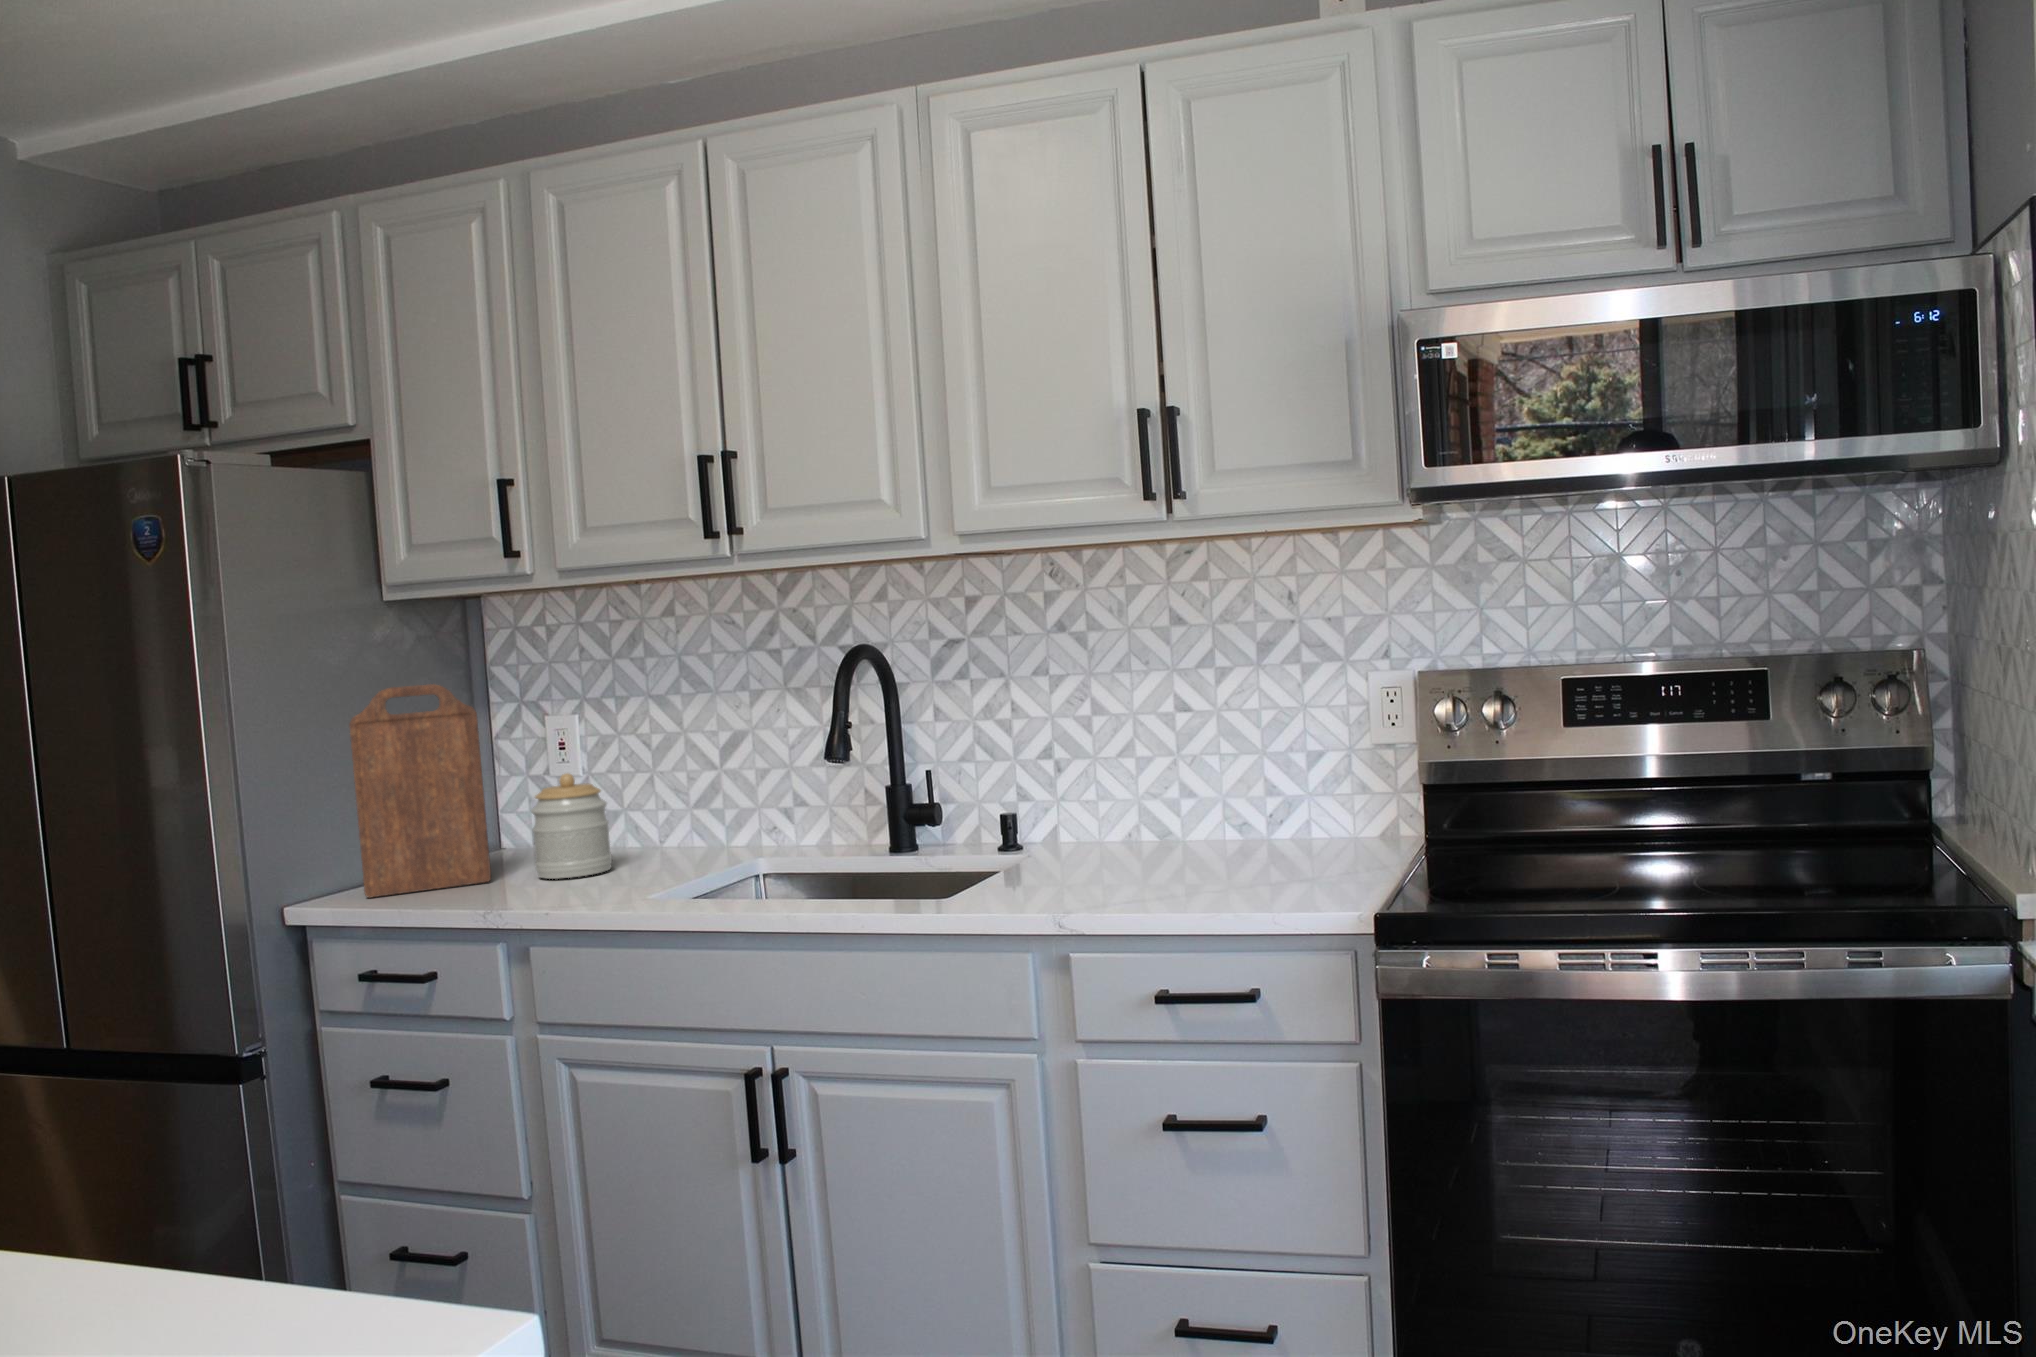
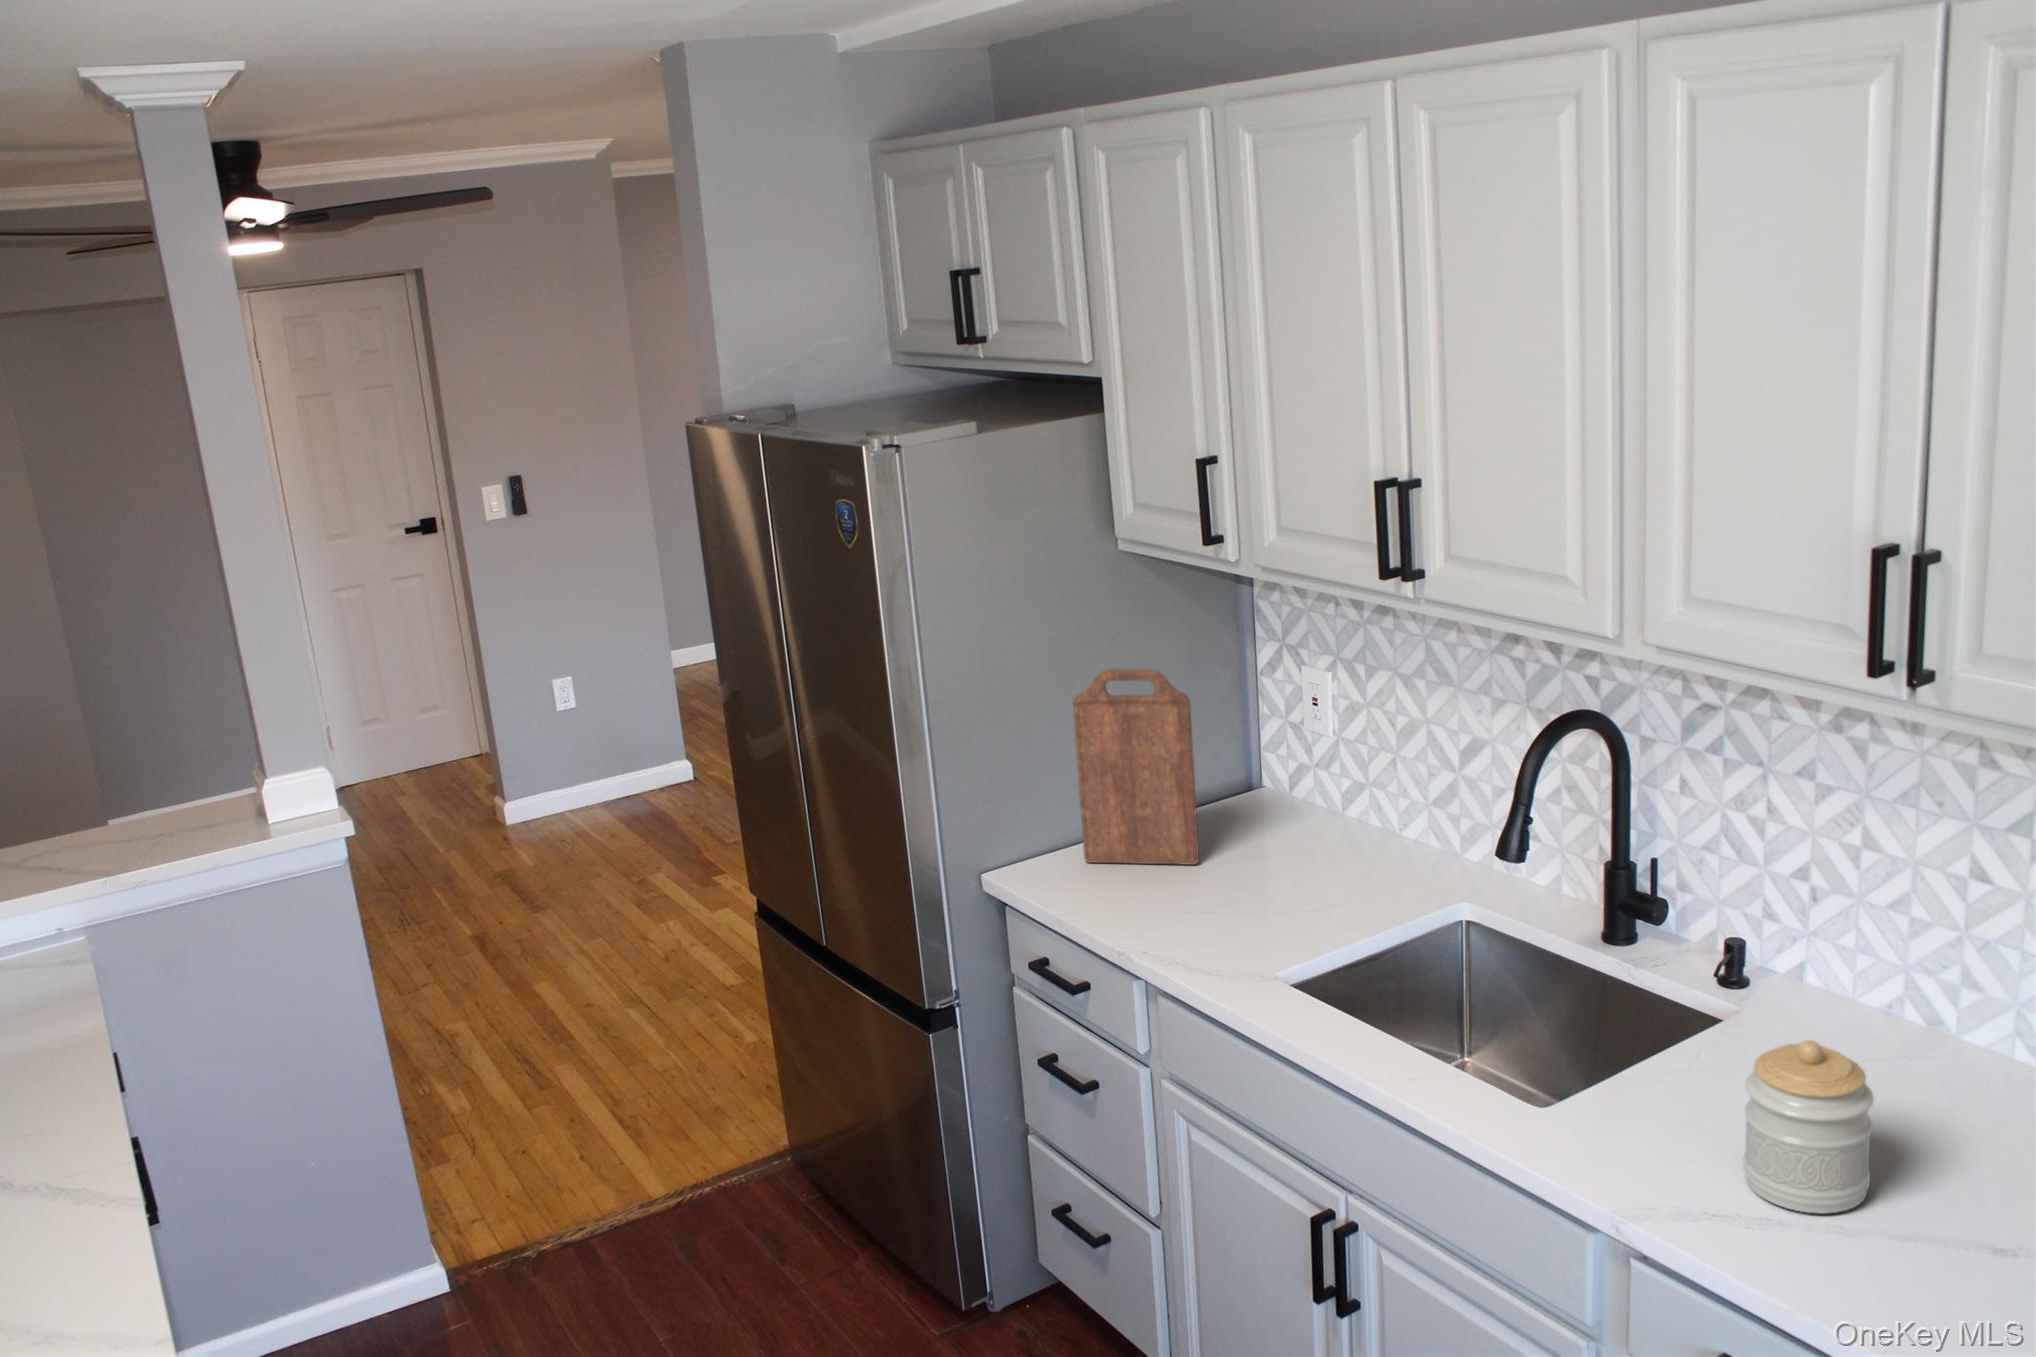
jar: present [531,773,612,879] -> present [1743,1040,1874,1214]

